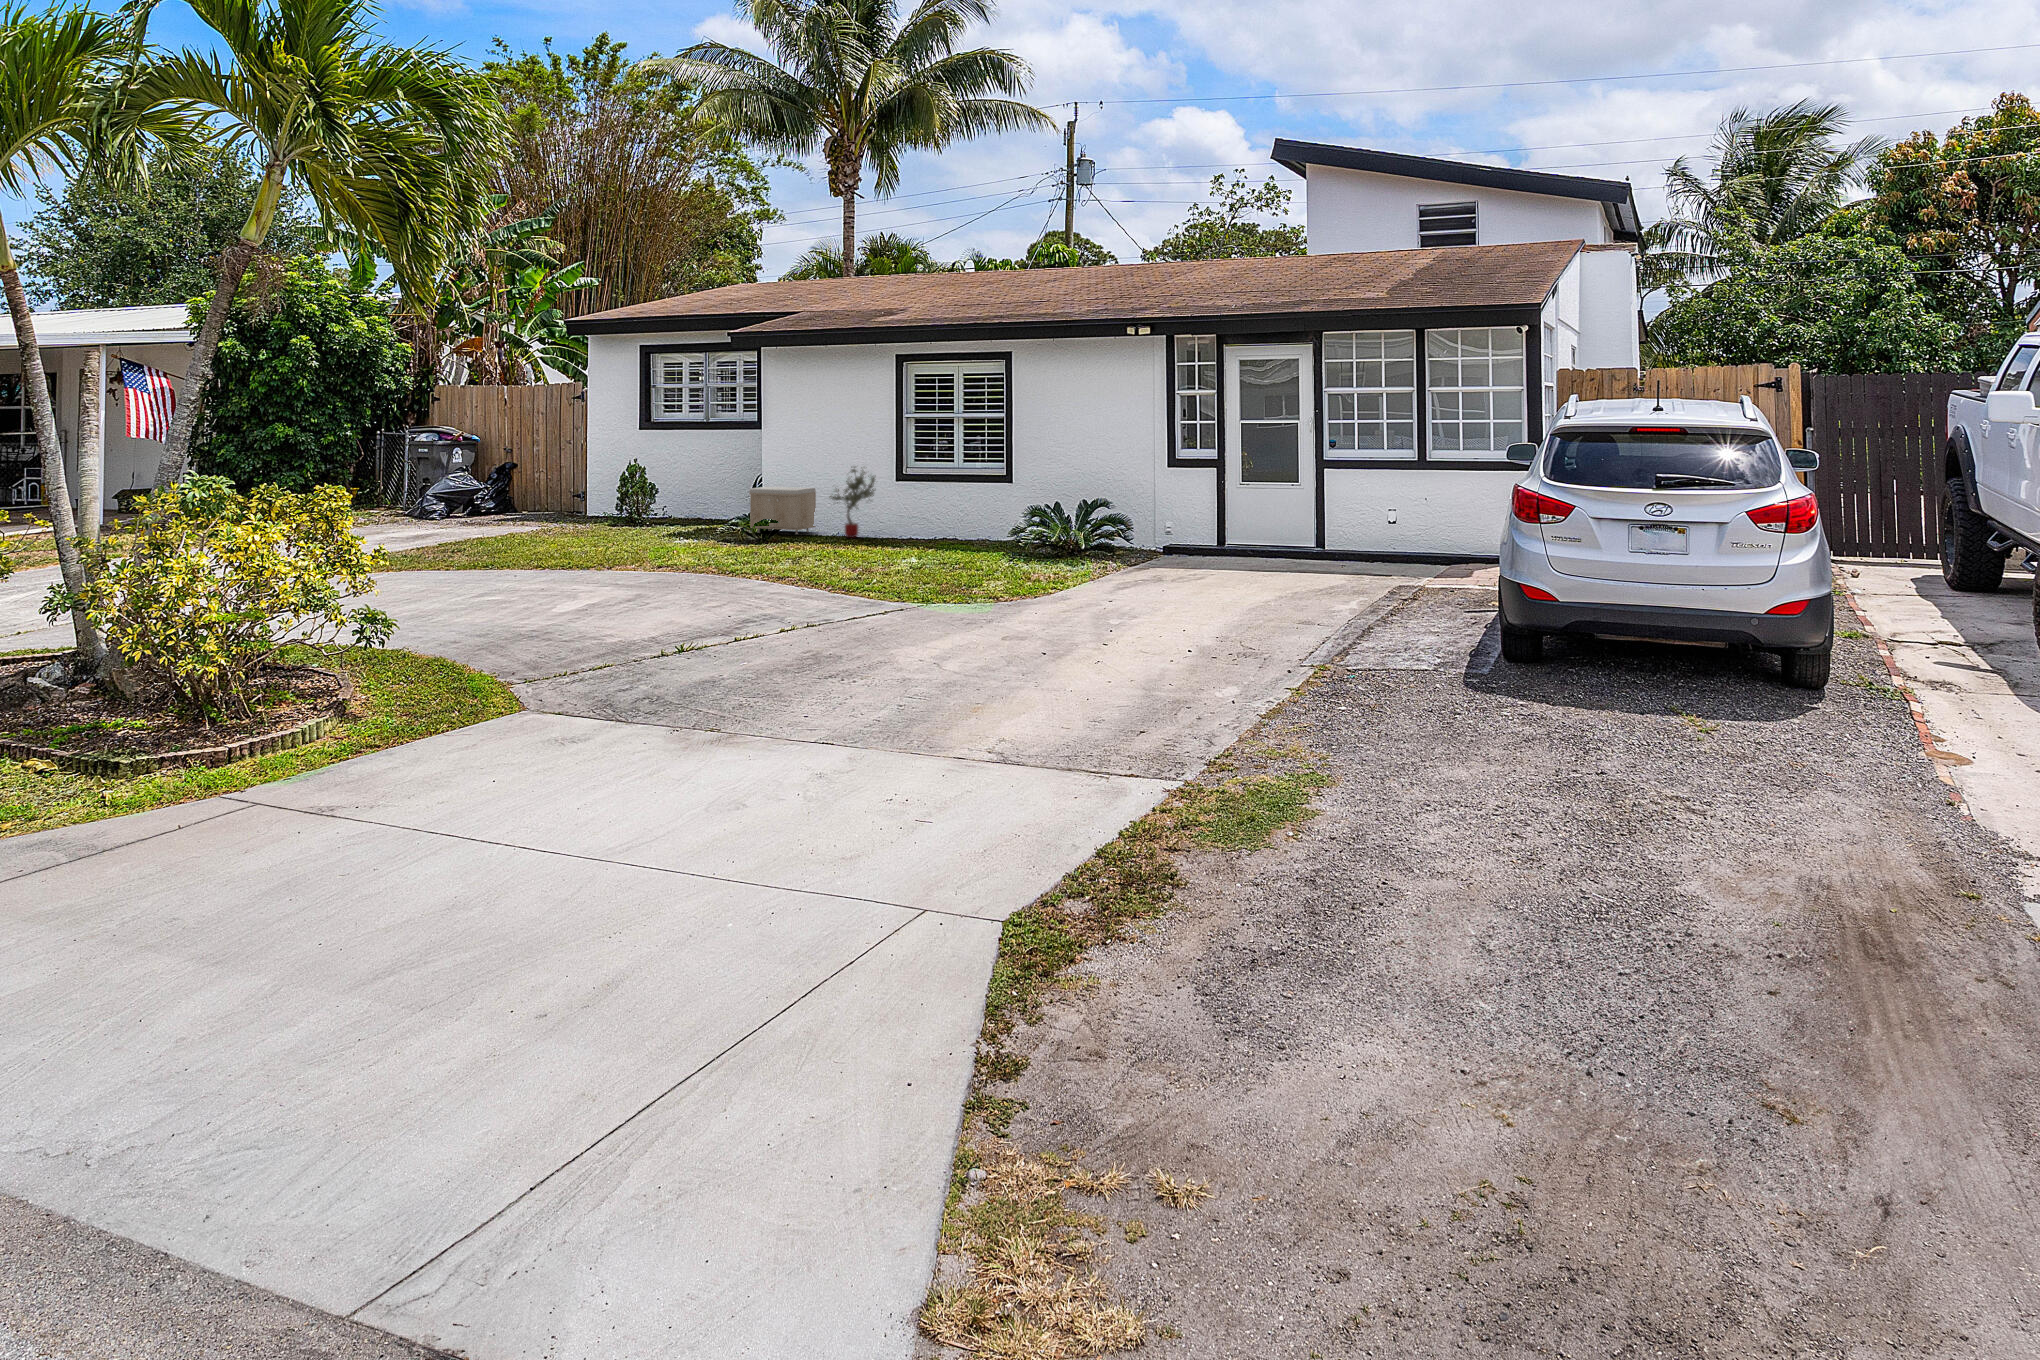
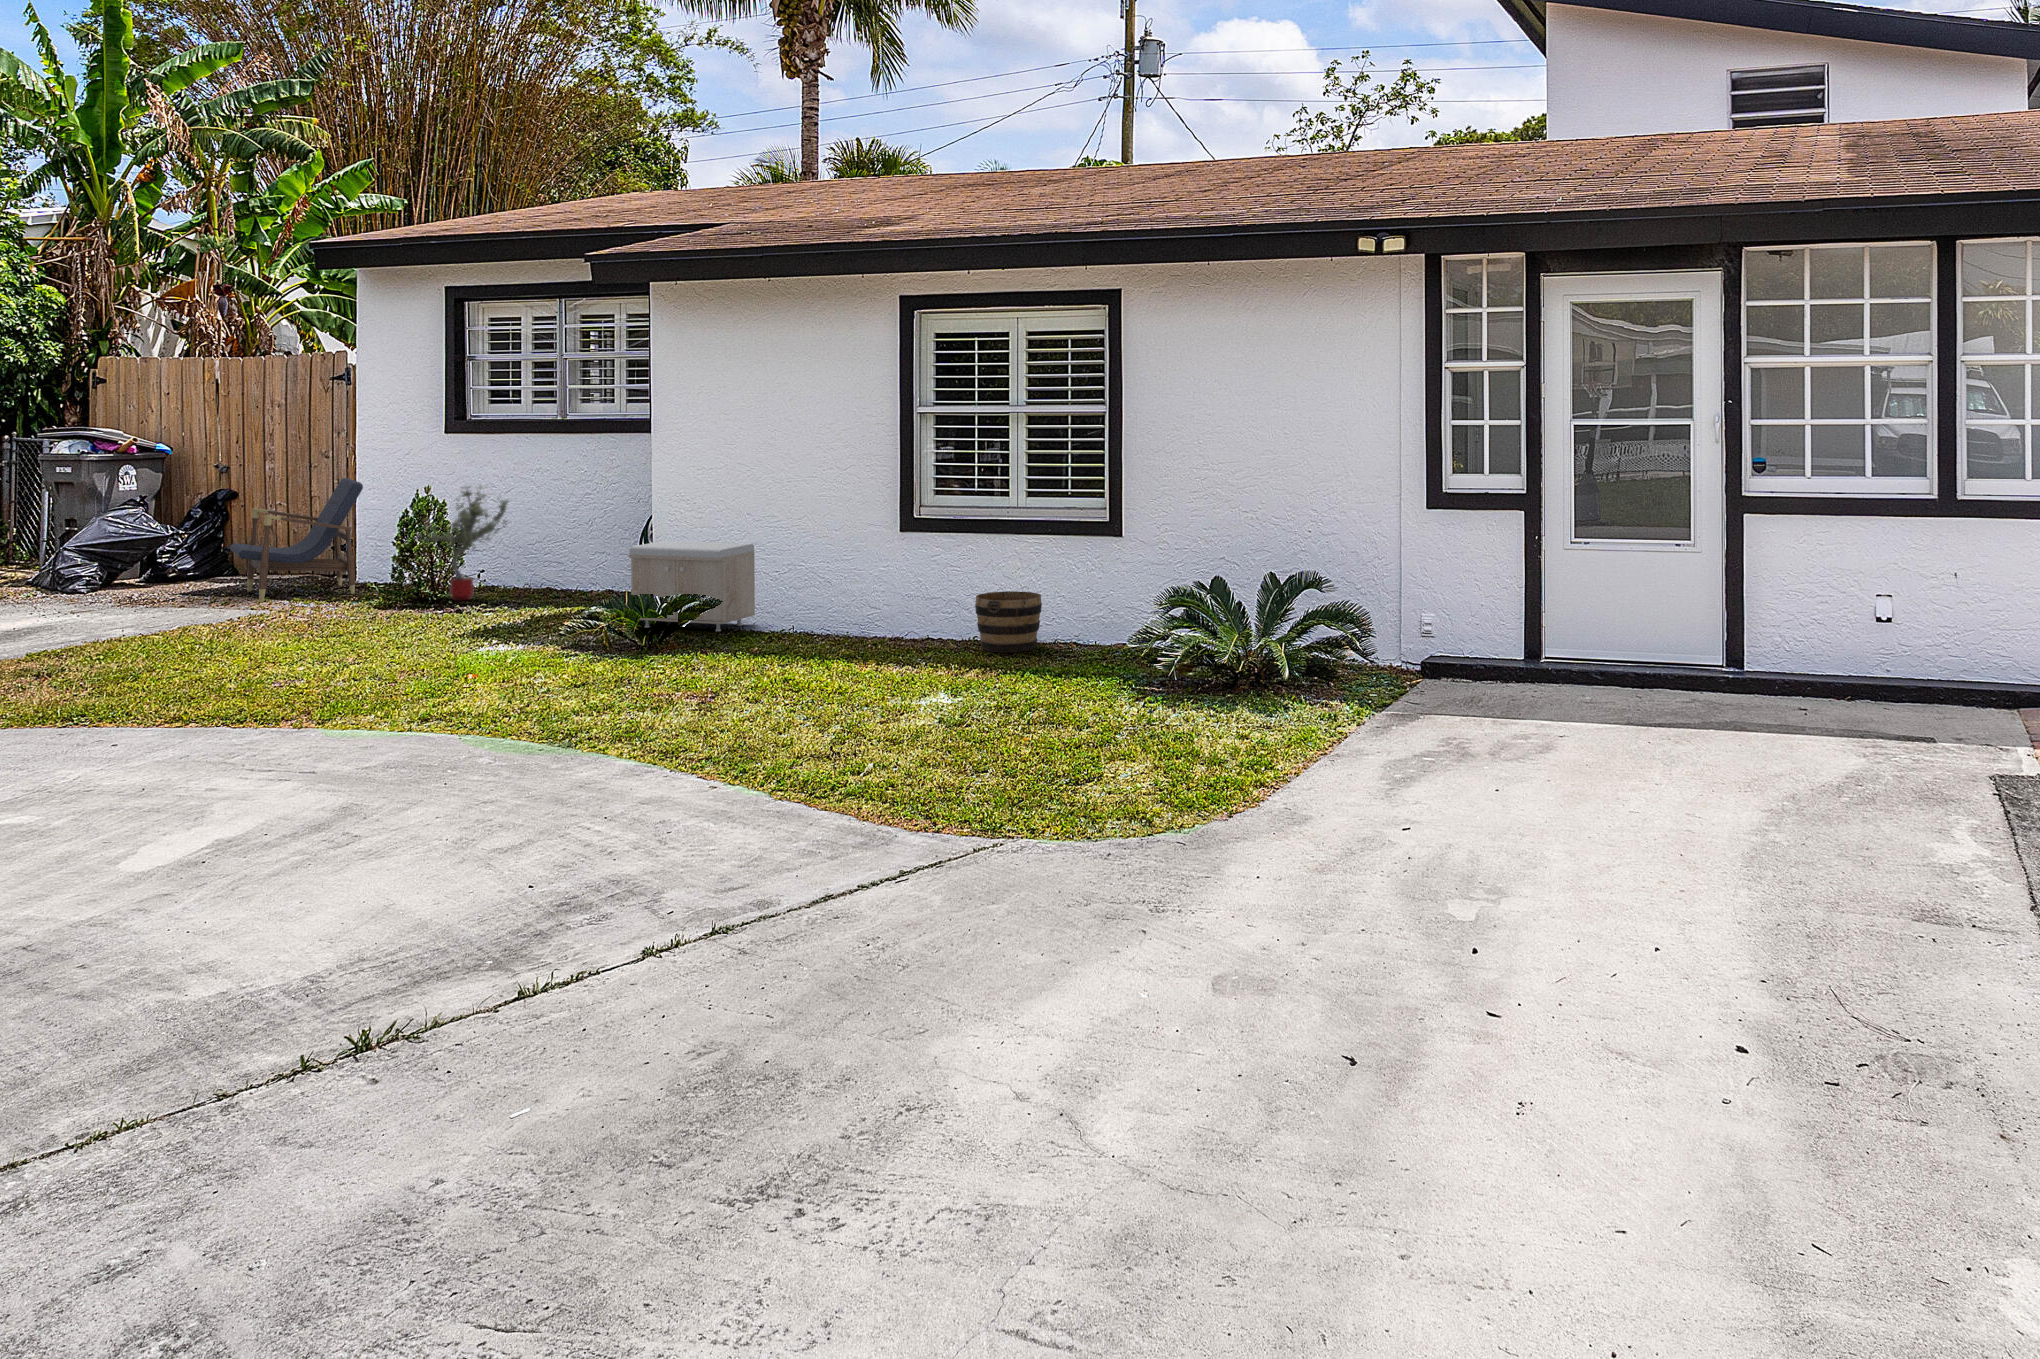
lounge chair: none [526,454,598,521] -> present [230,478,363,602]
potted tree: present [829,467,875,538] -> present [416,486,510,601]
bucket: none [932,512,968,543] -> present [975,591,1042,652]

